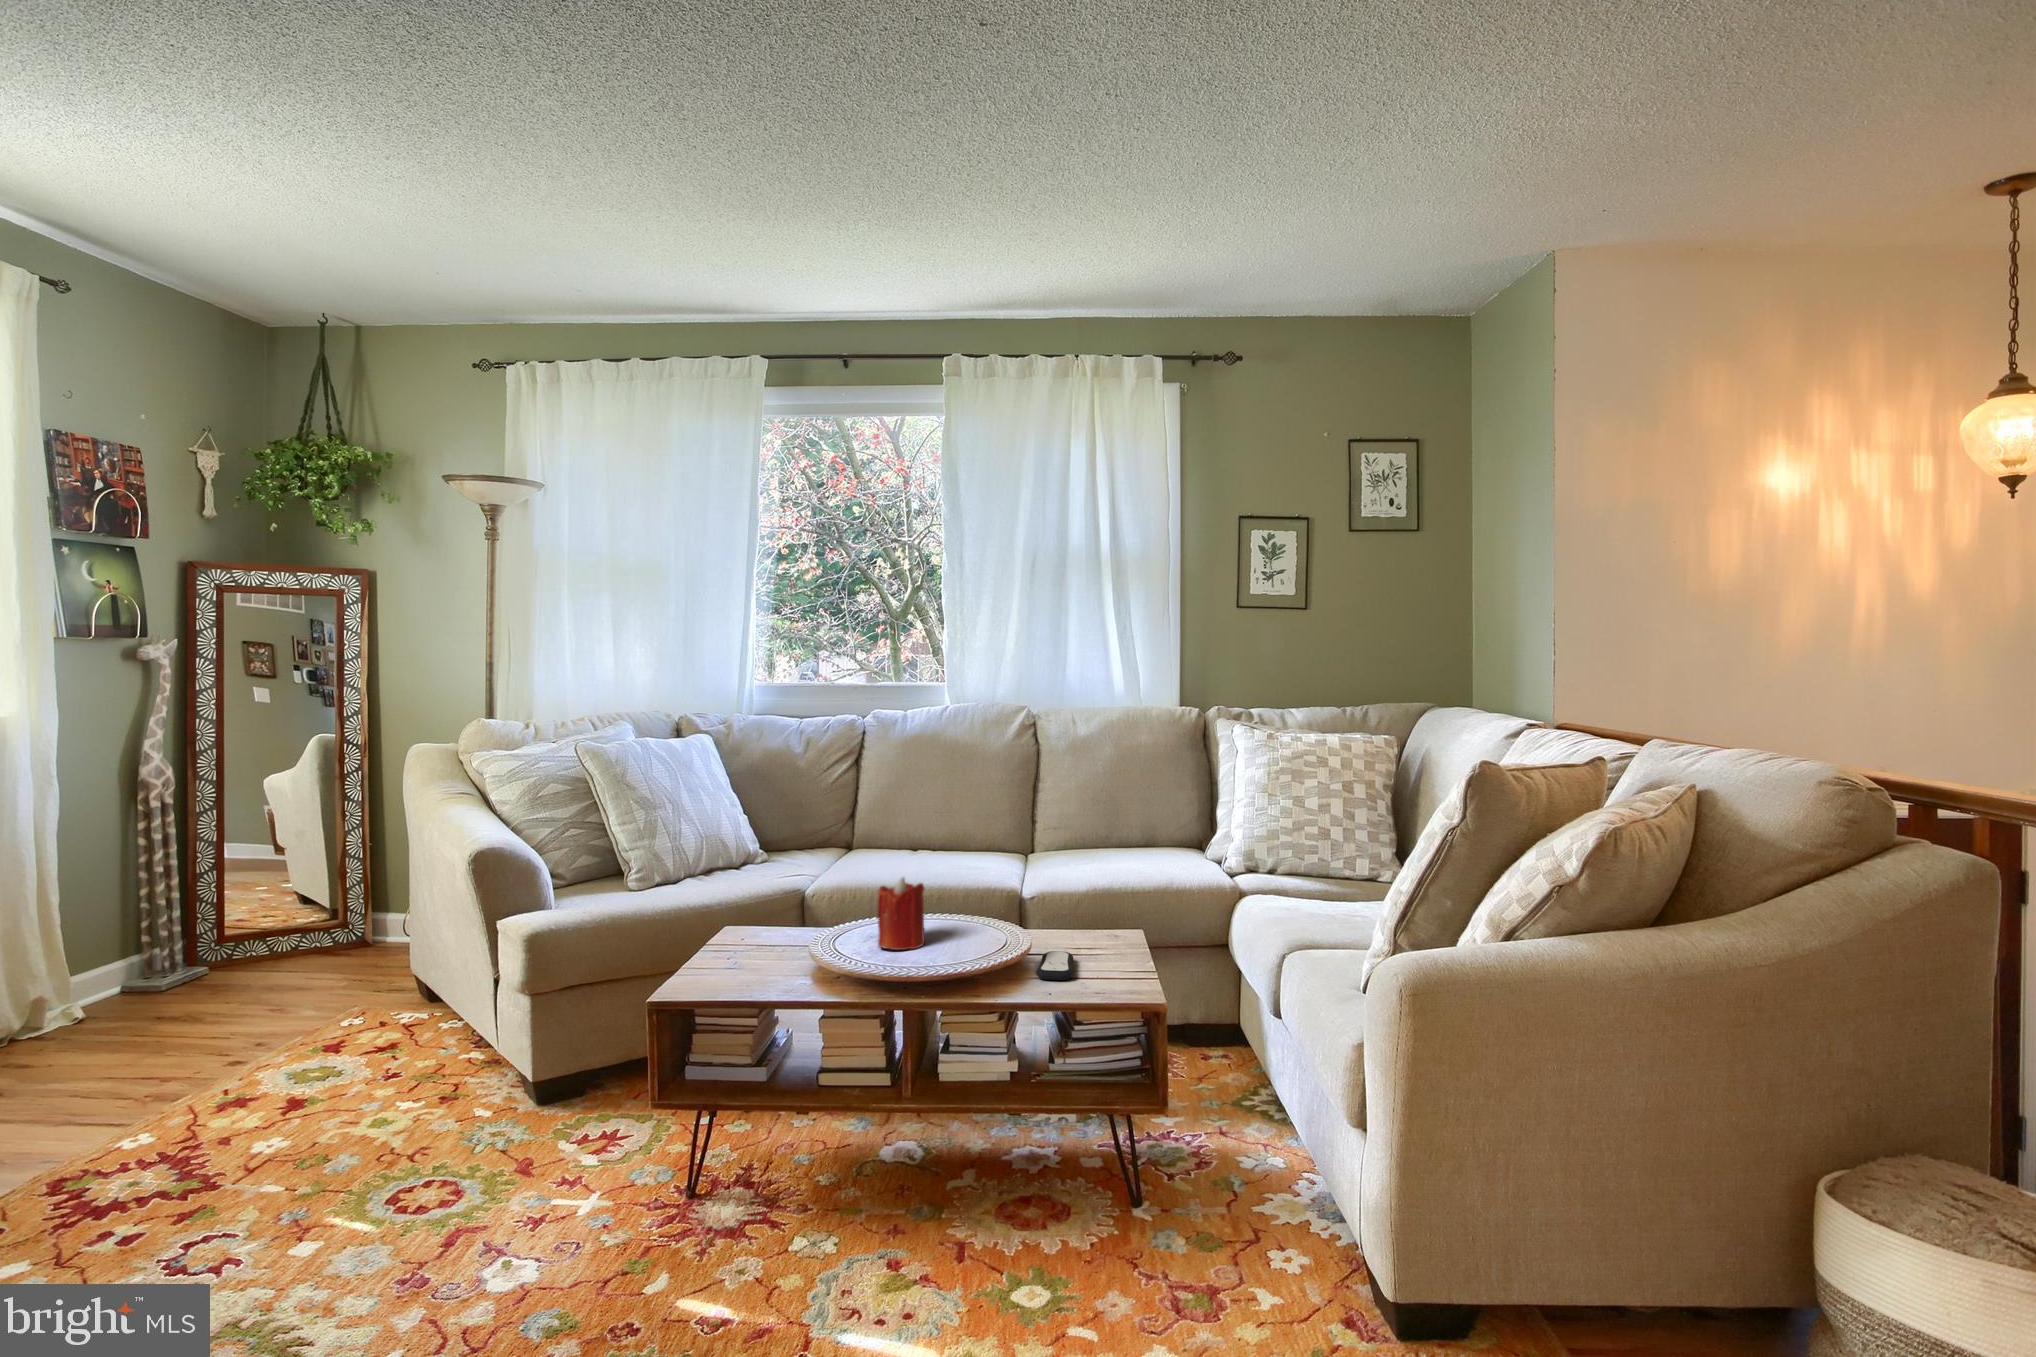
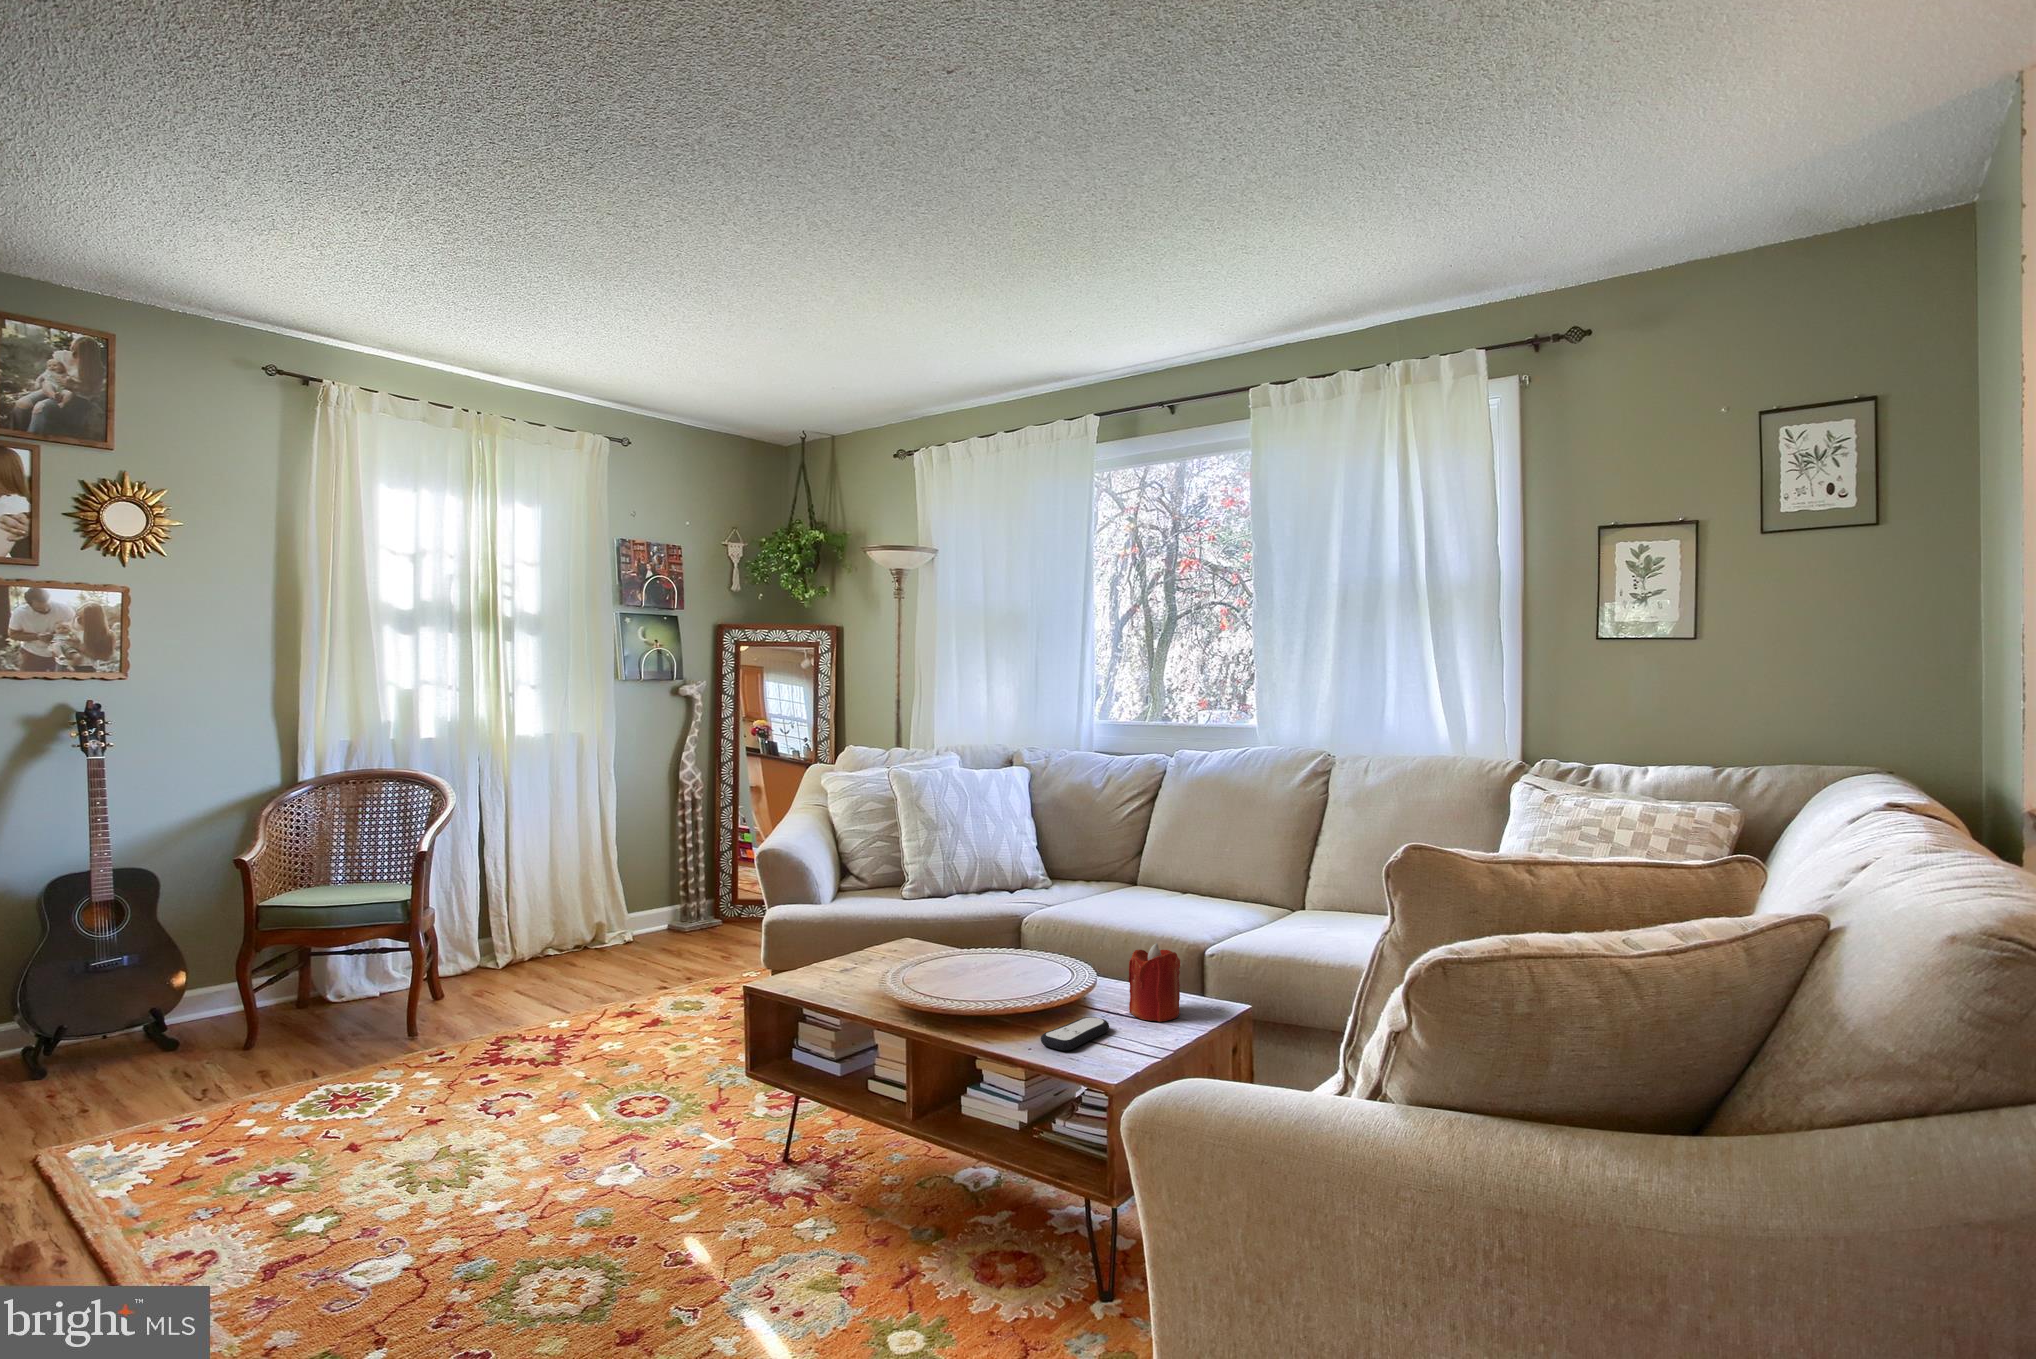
candle: present [877,877,925,950] -> present [1129,943,1180,1022]

